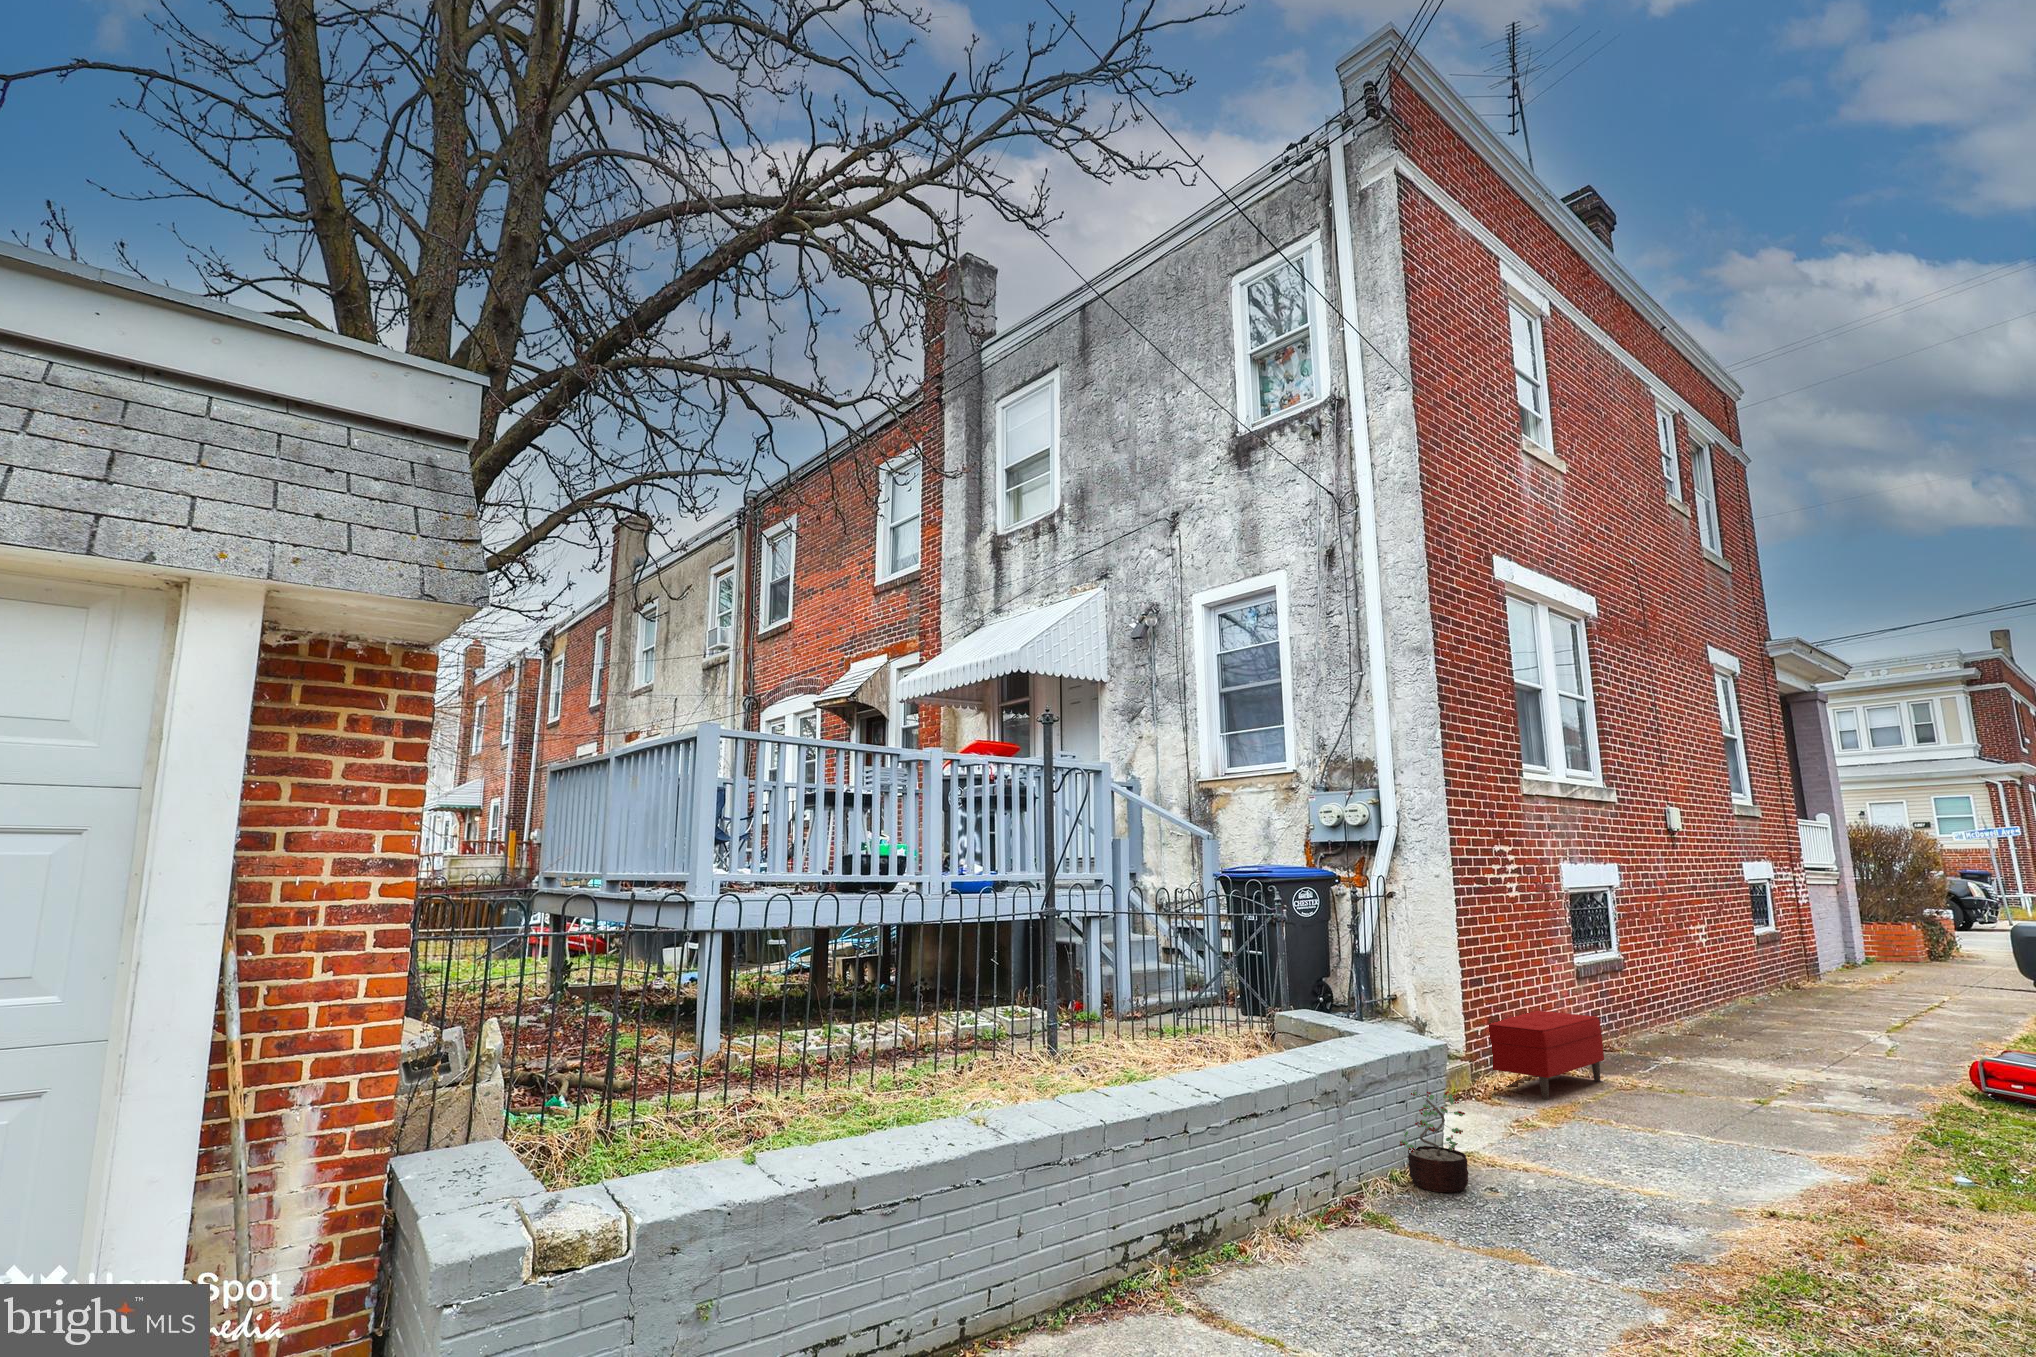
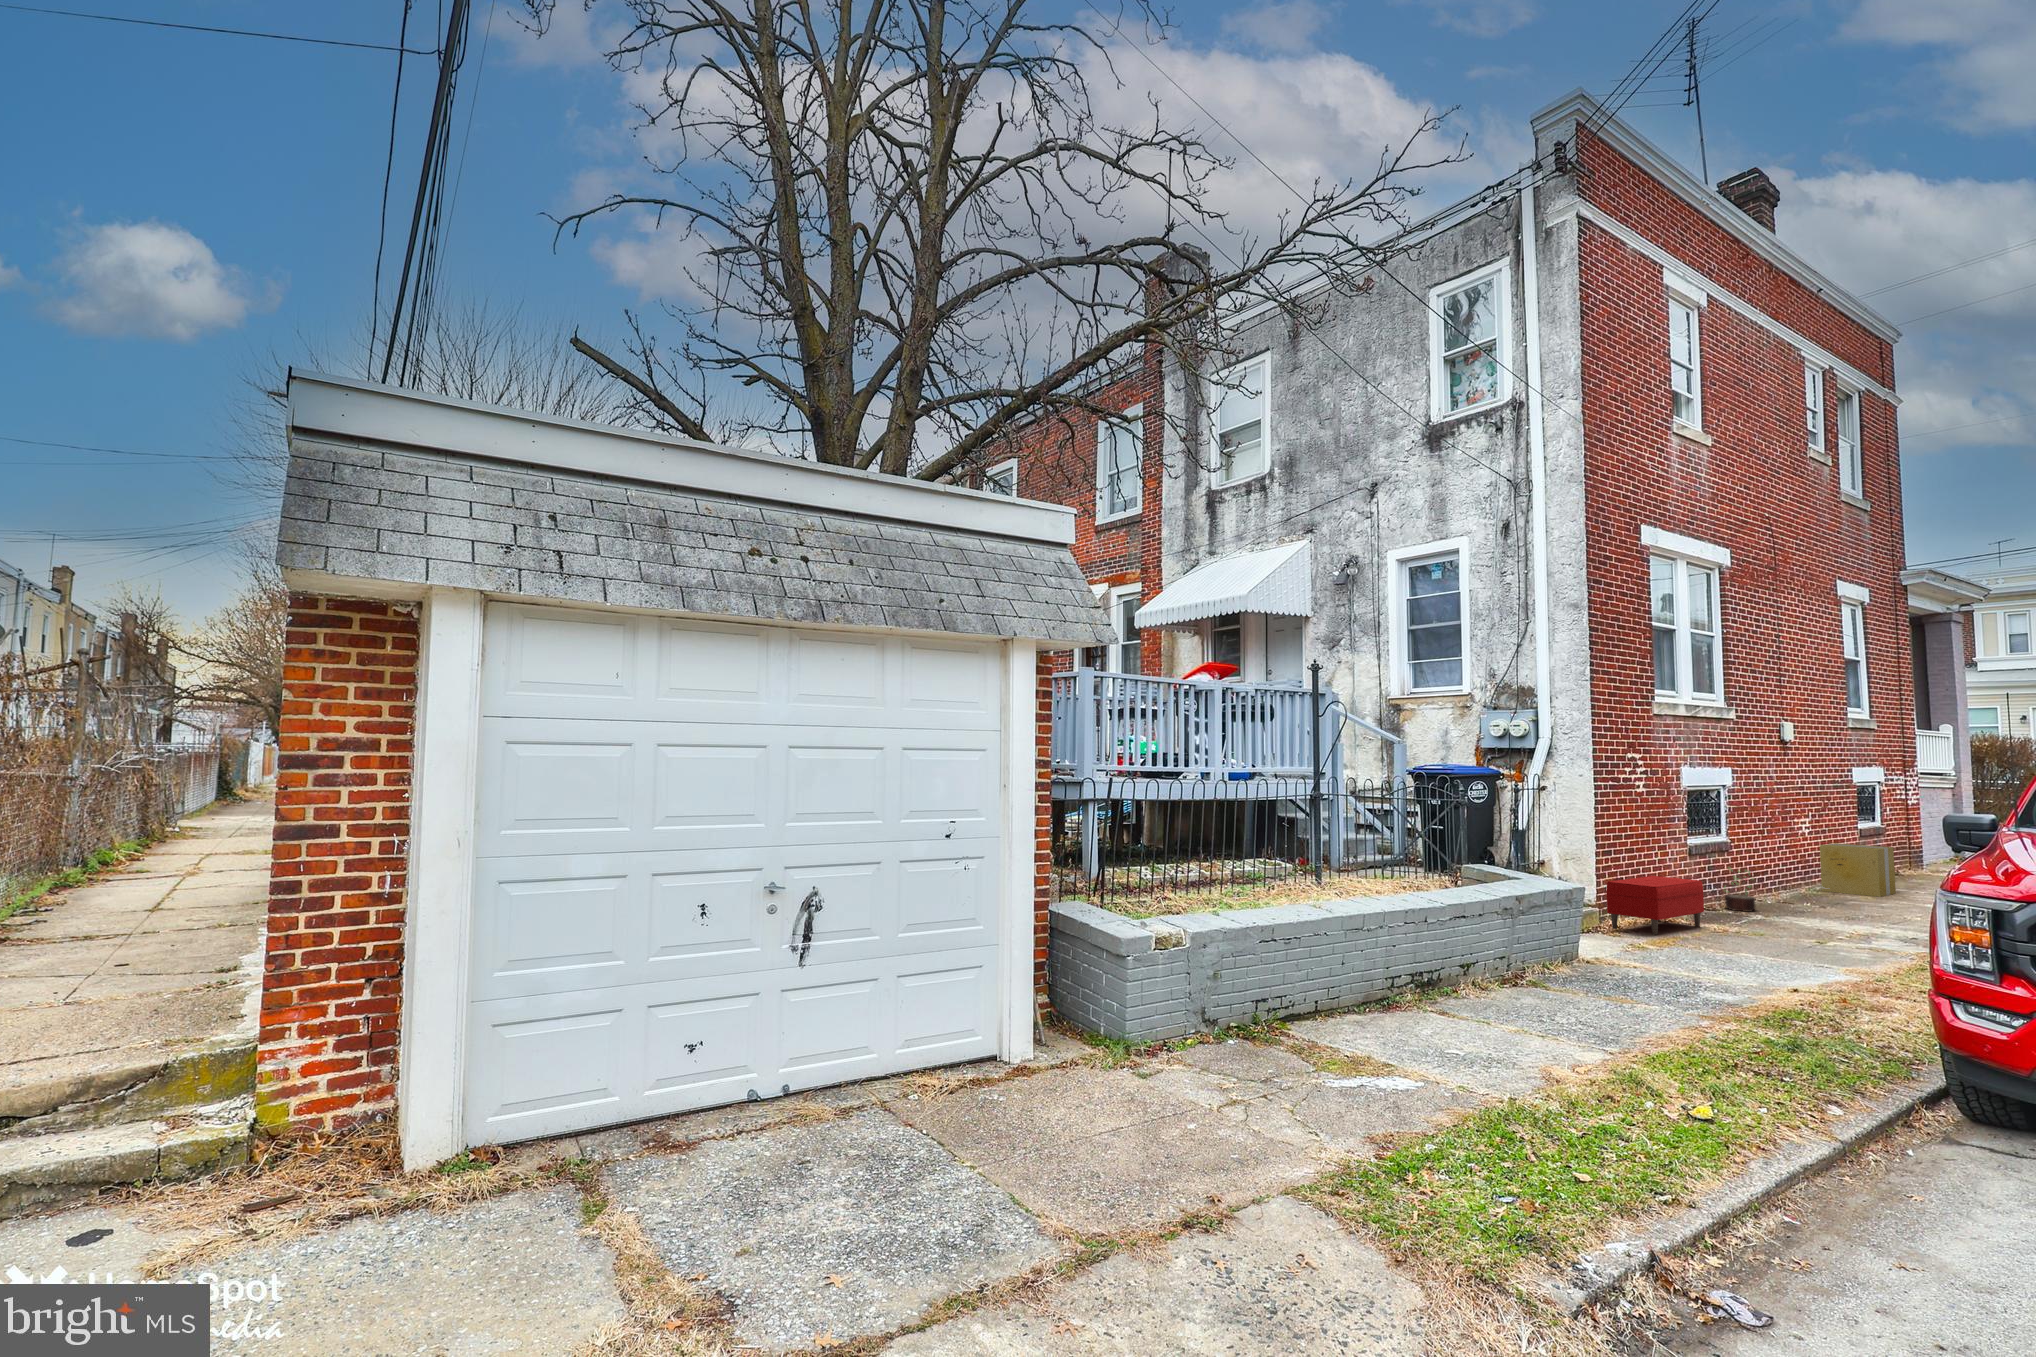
cardboard box: none [1719,954,1810,1021] -> present [1820,843,1896,897]
decorative plant: present [1400,1090,1469,1193] -> present [1725,868,1756,912]

